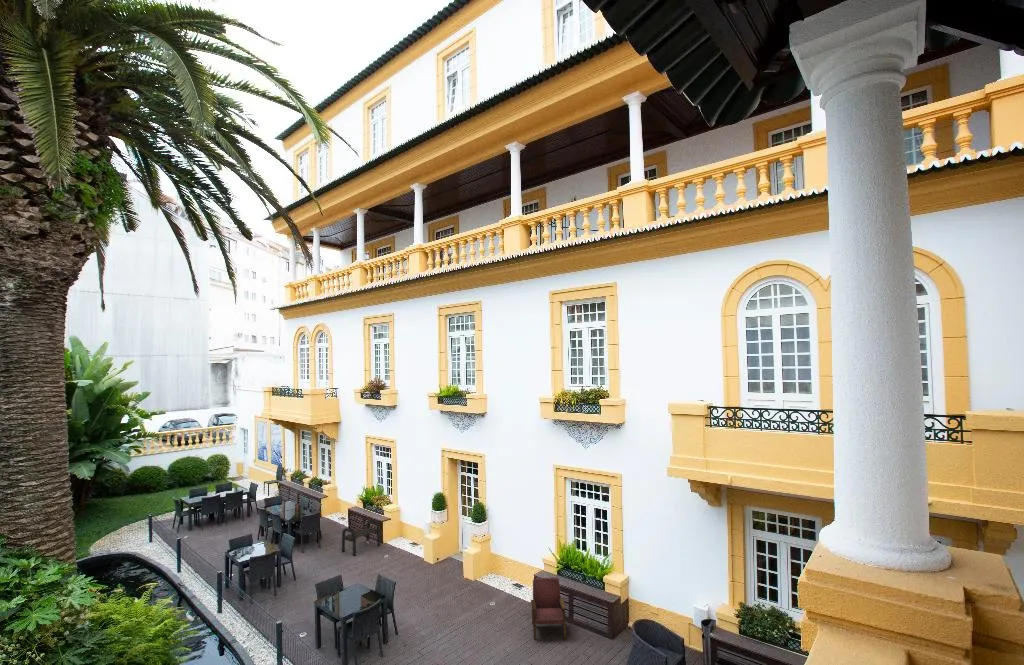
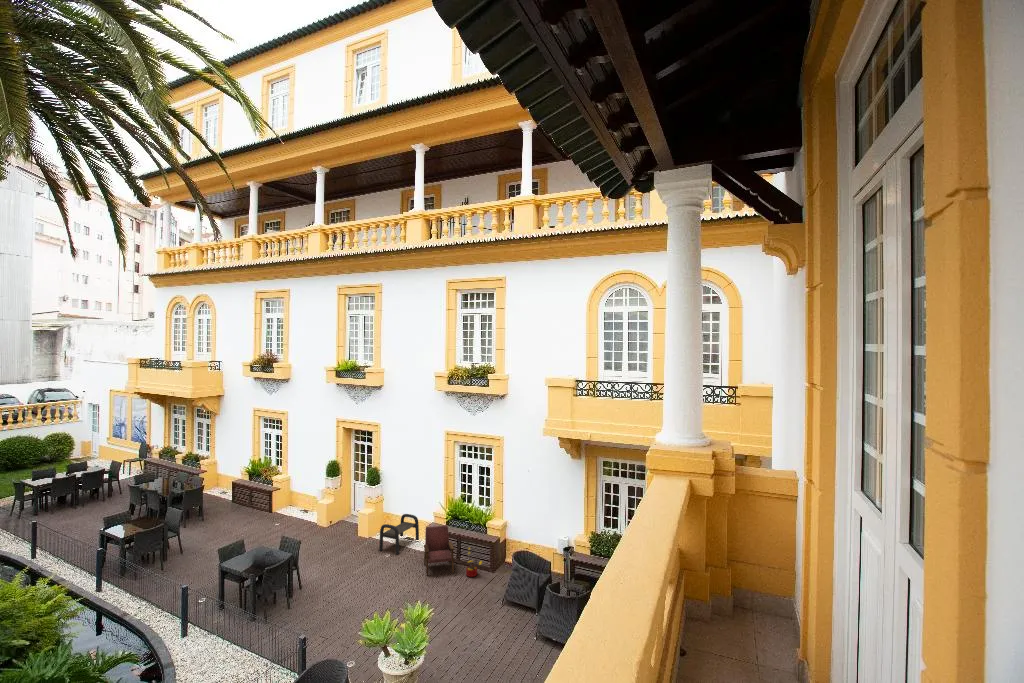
bench: present [342,520,380,555] -> present [379,514,419,554]
decorative plant: none [581,603,600,647] -> present [466,548,482,577]

